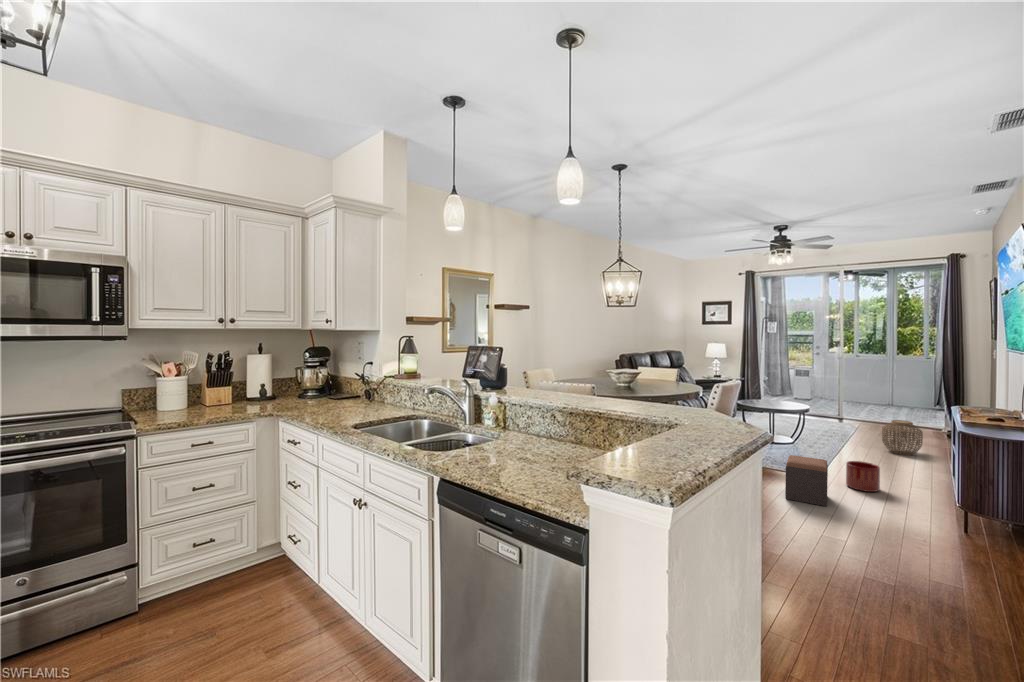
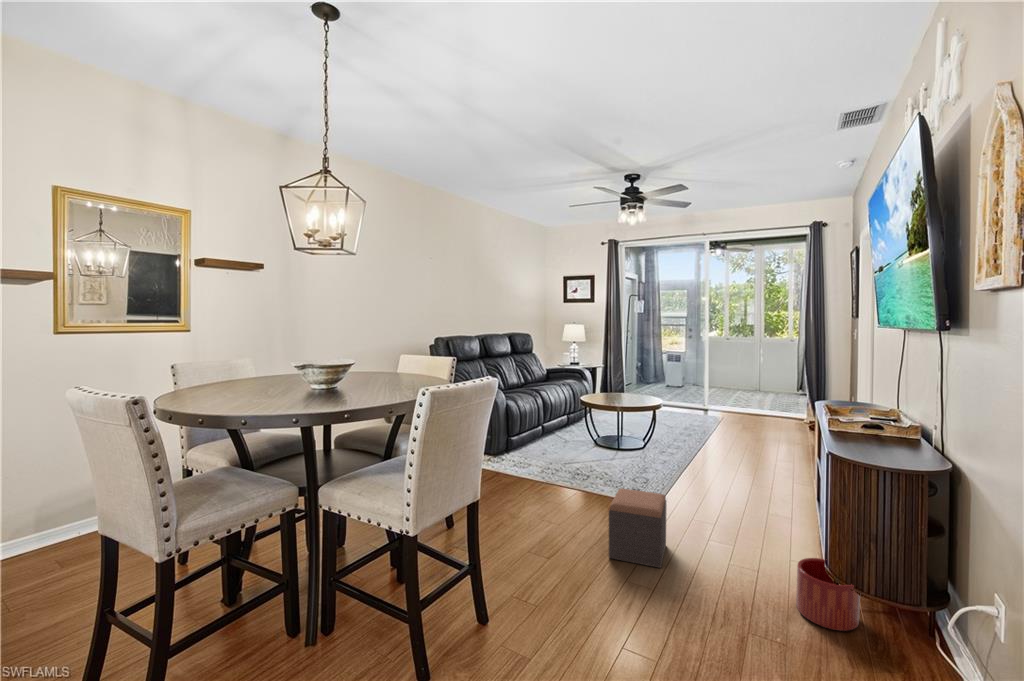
woven basket: present [882,420,923,455] -> none [742,417,784,460]
planter: present [846,461,880,492] -> present [796,558,860,631]

